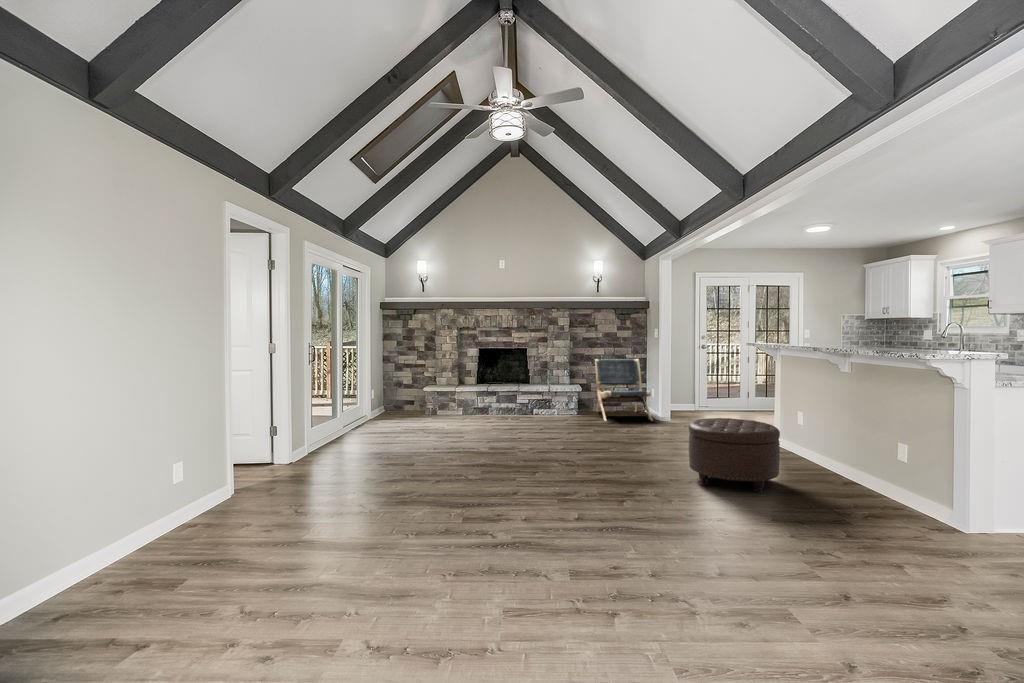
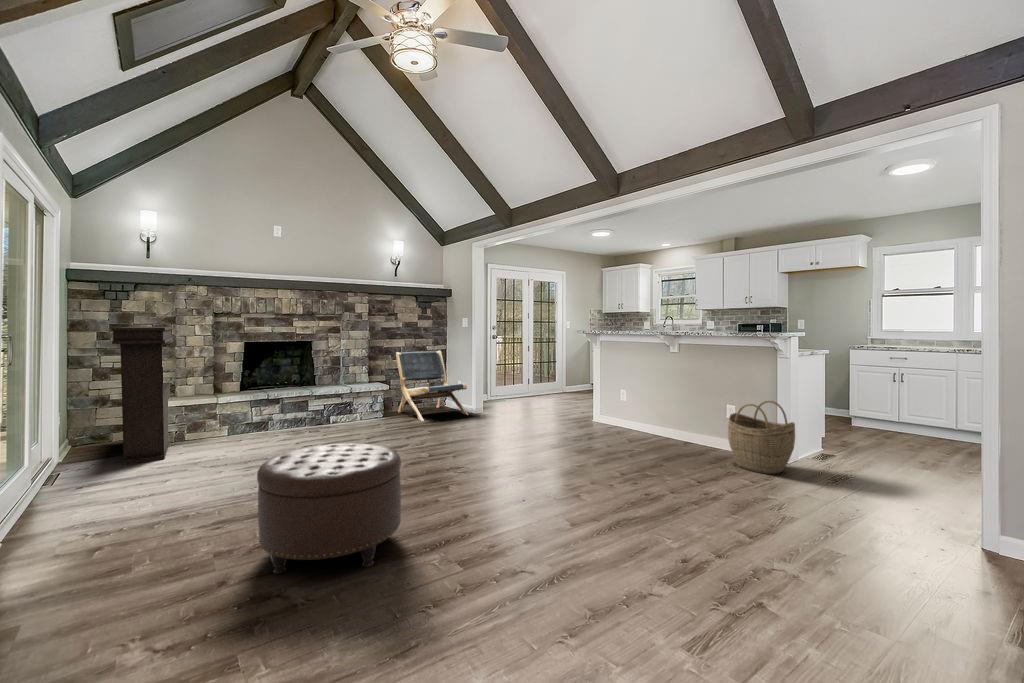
console table: none [391,337,438,424] -> present [112,327,173,464]
ottoman: present [689,418,780,493] -> present [257,443,401,574]
woven basket: none [843,431,924,517] -> present [728,401,795,474]

